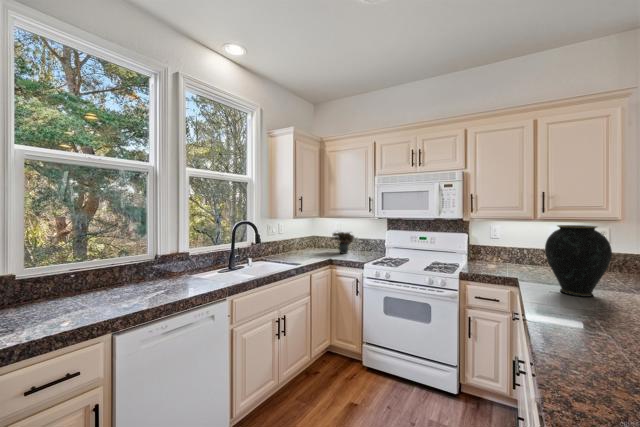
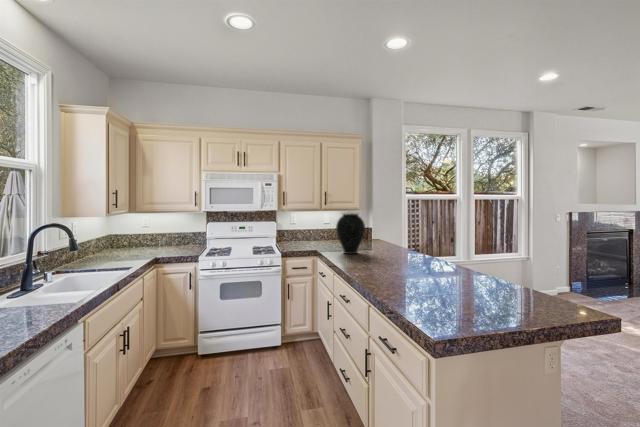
potted plant: present [331,232,355,254] -> none [142,227,182,251]

